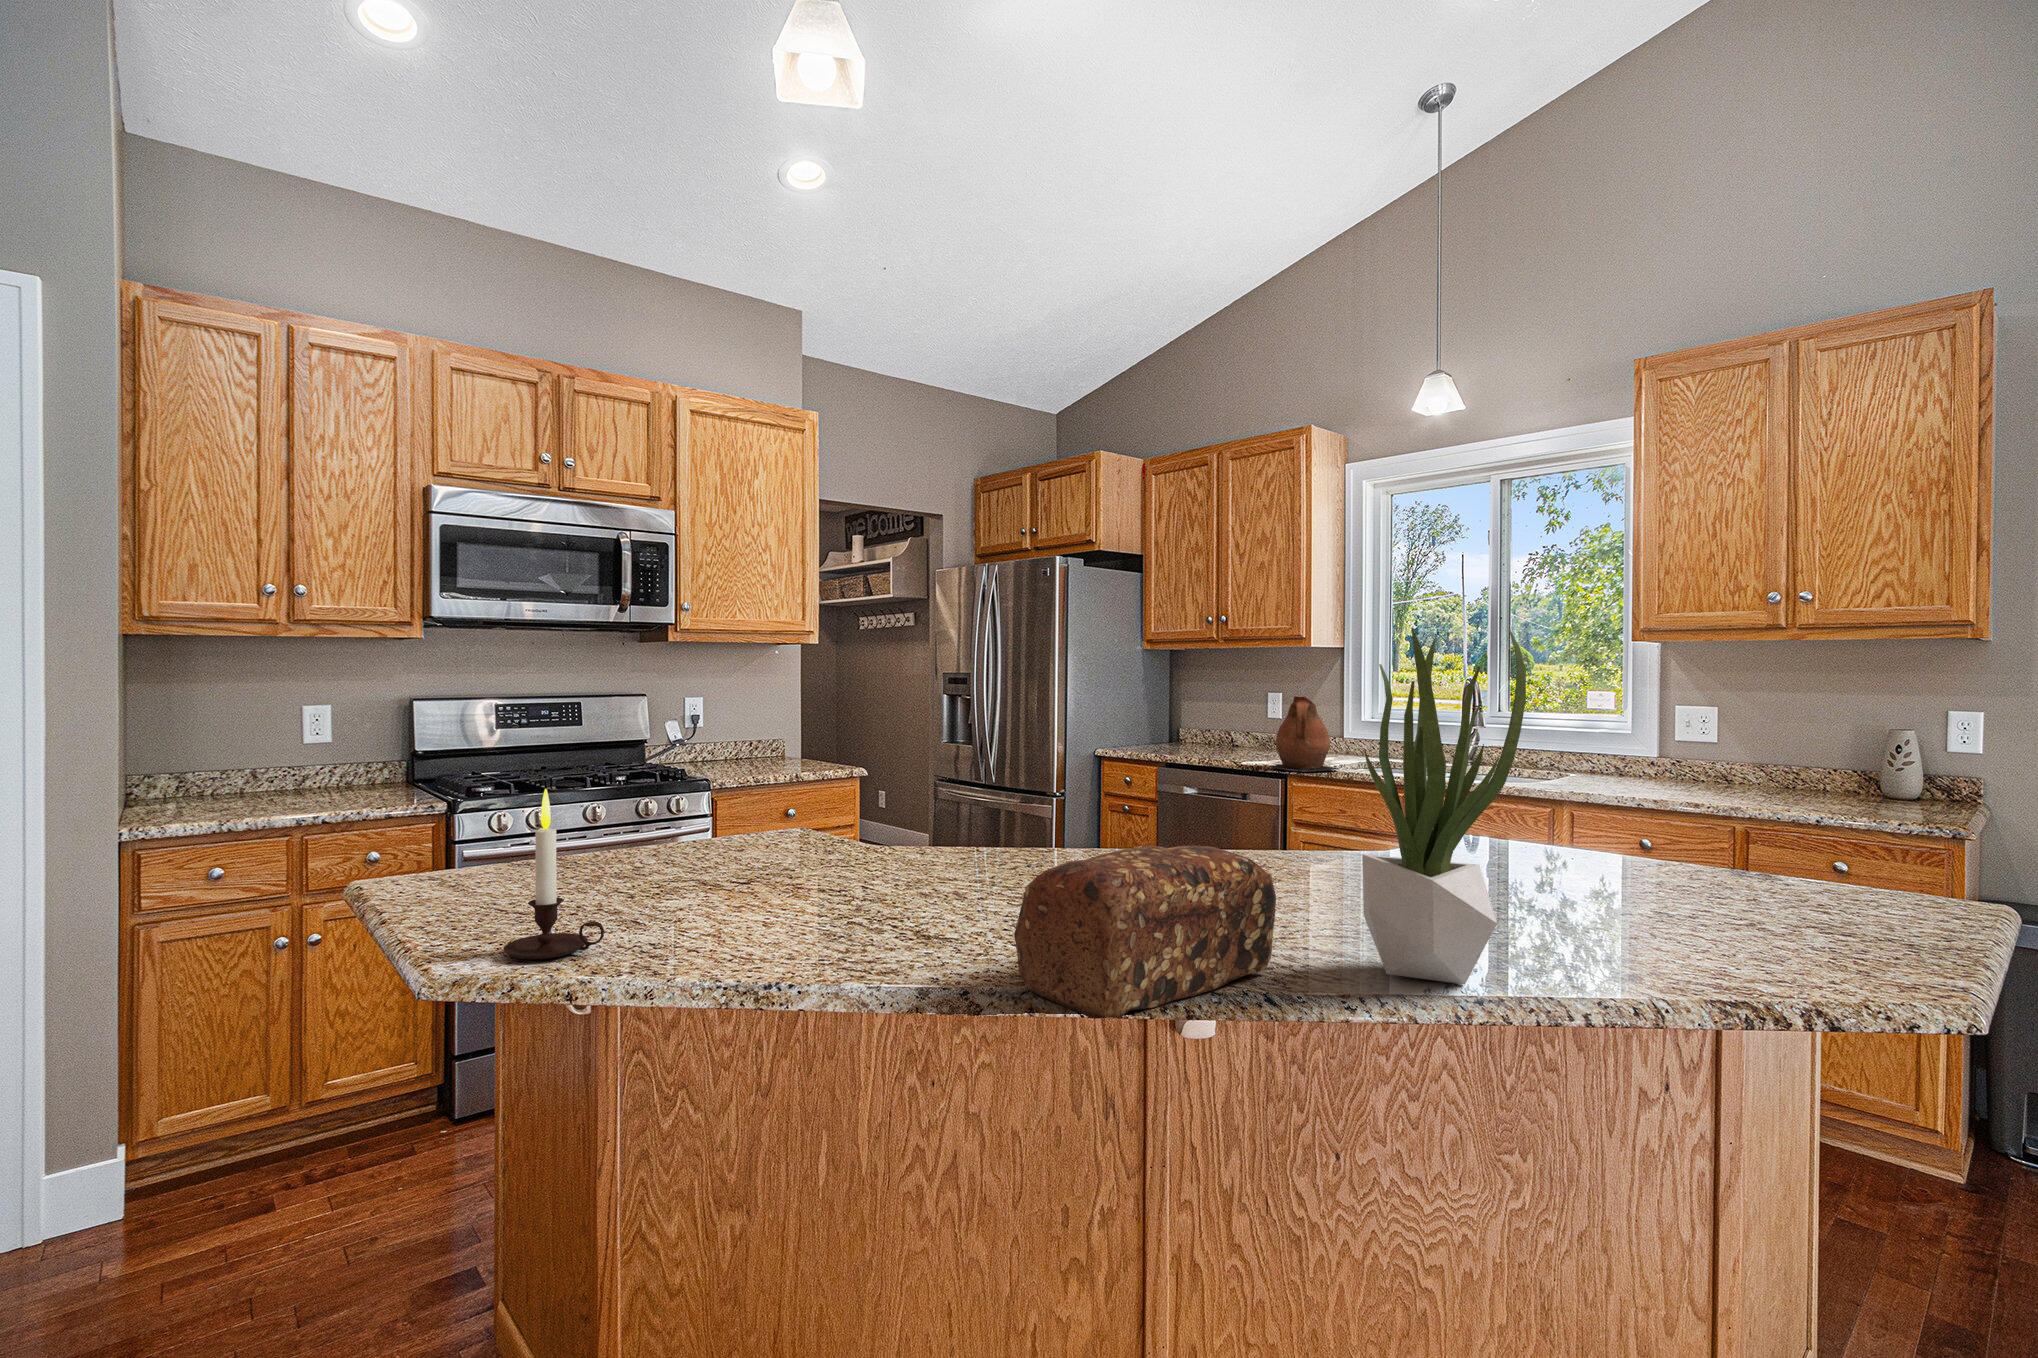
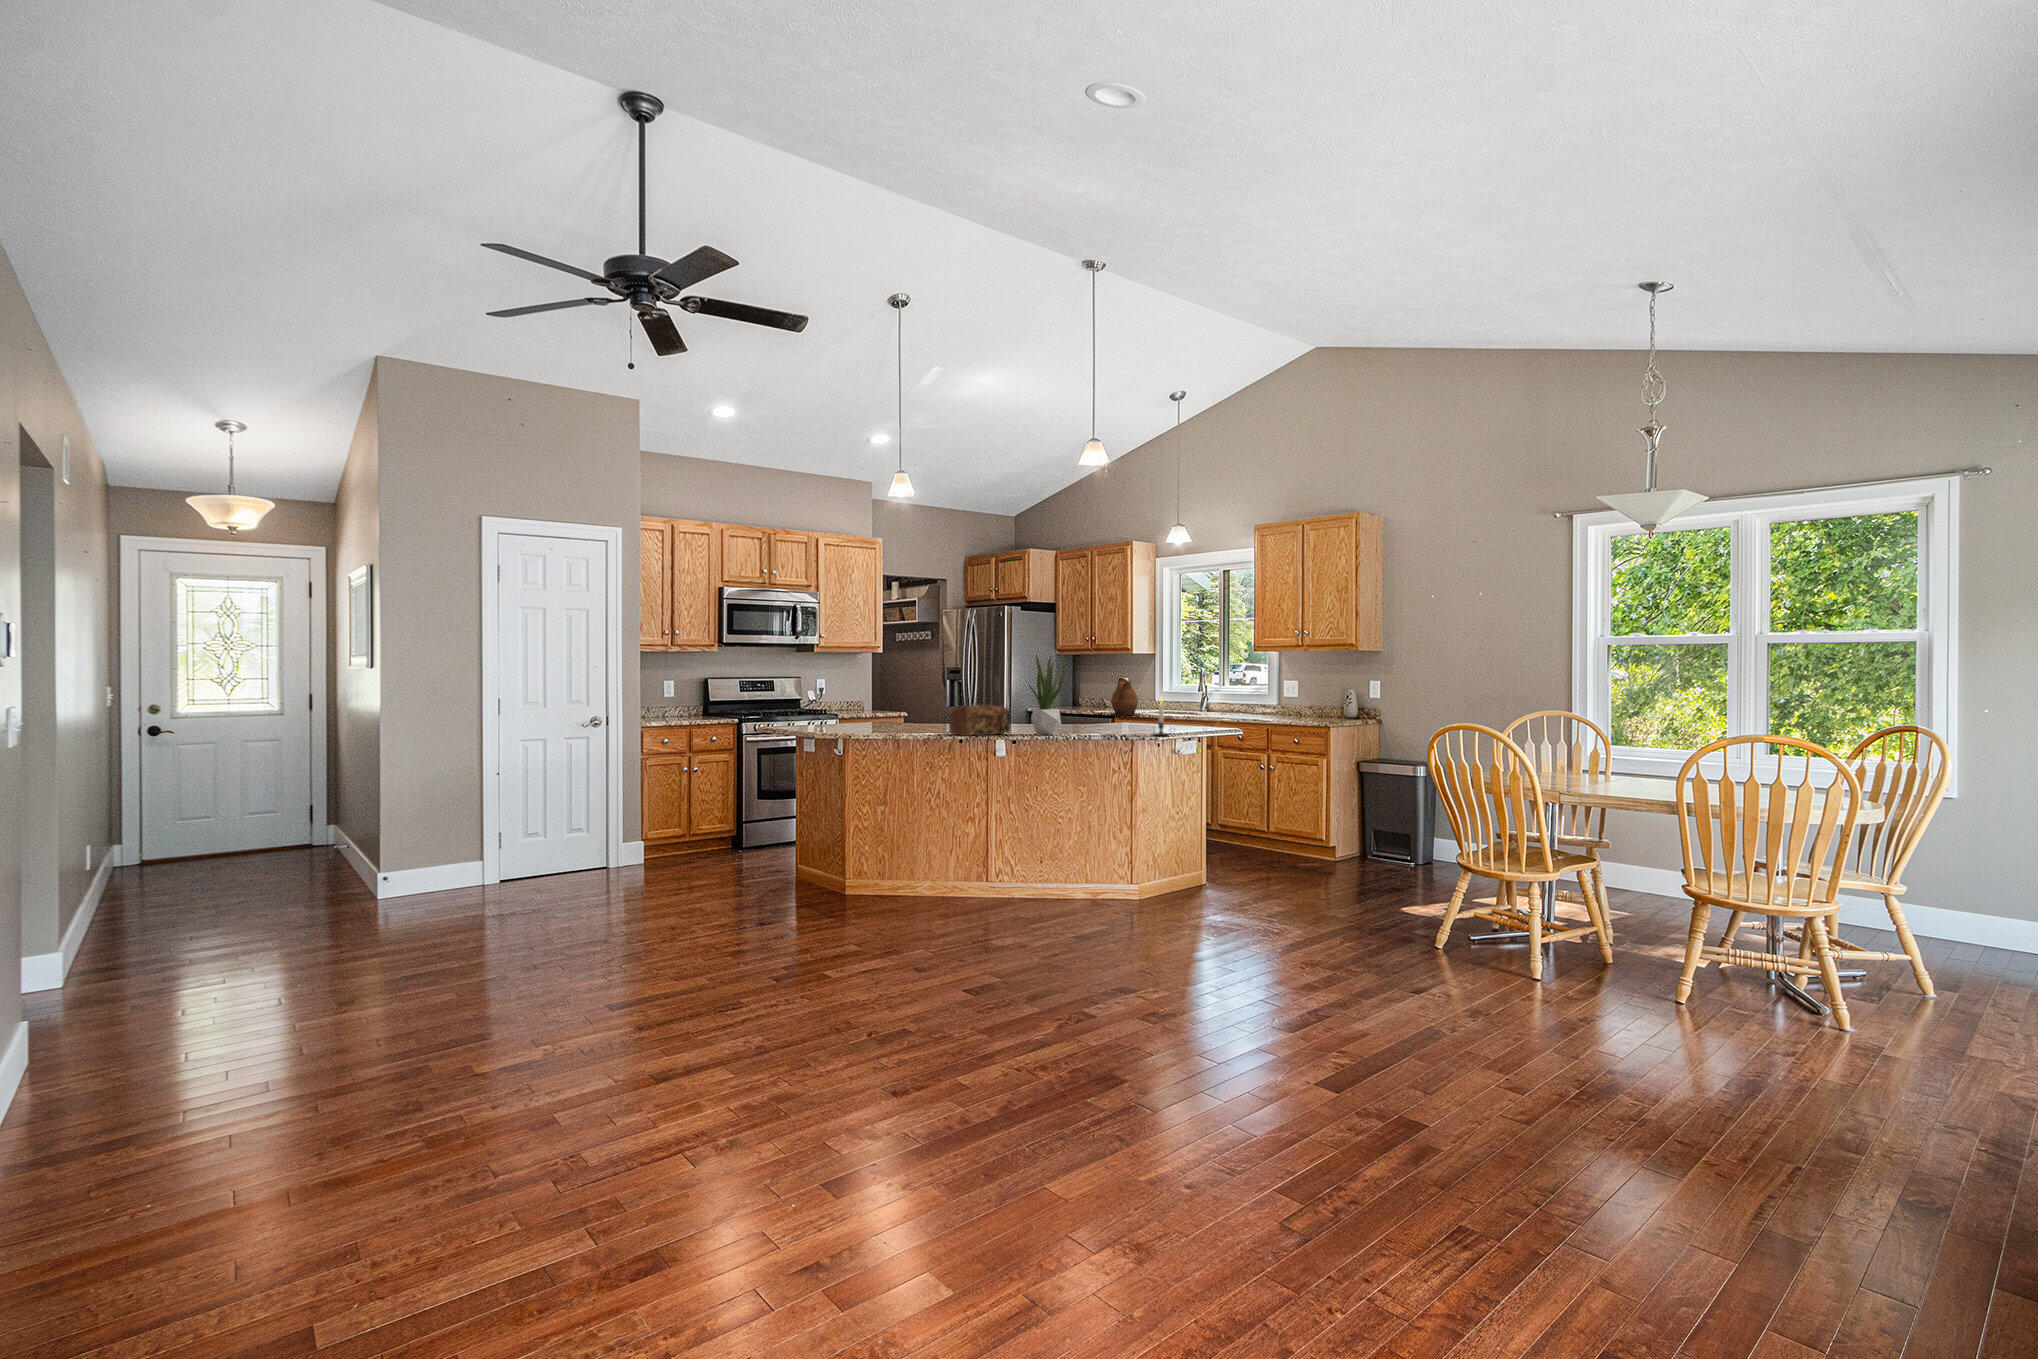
candle: present [503,789,604,959] -> present [1153,699,1171,736]

